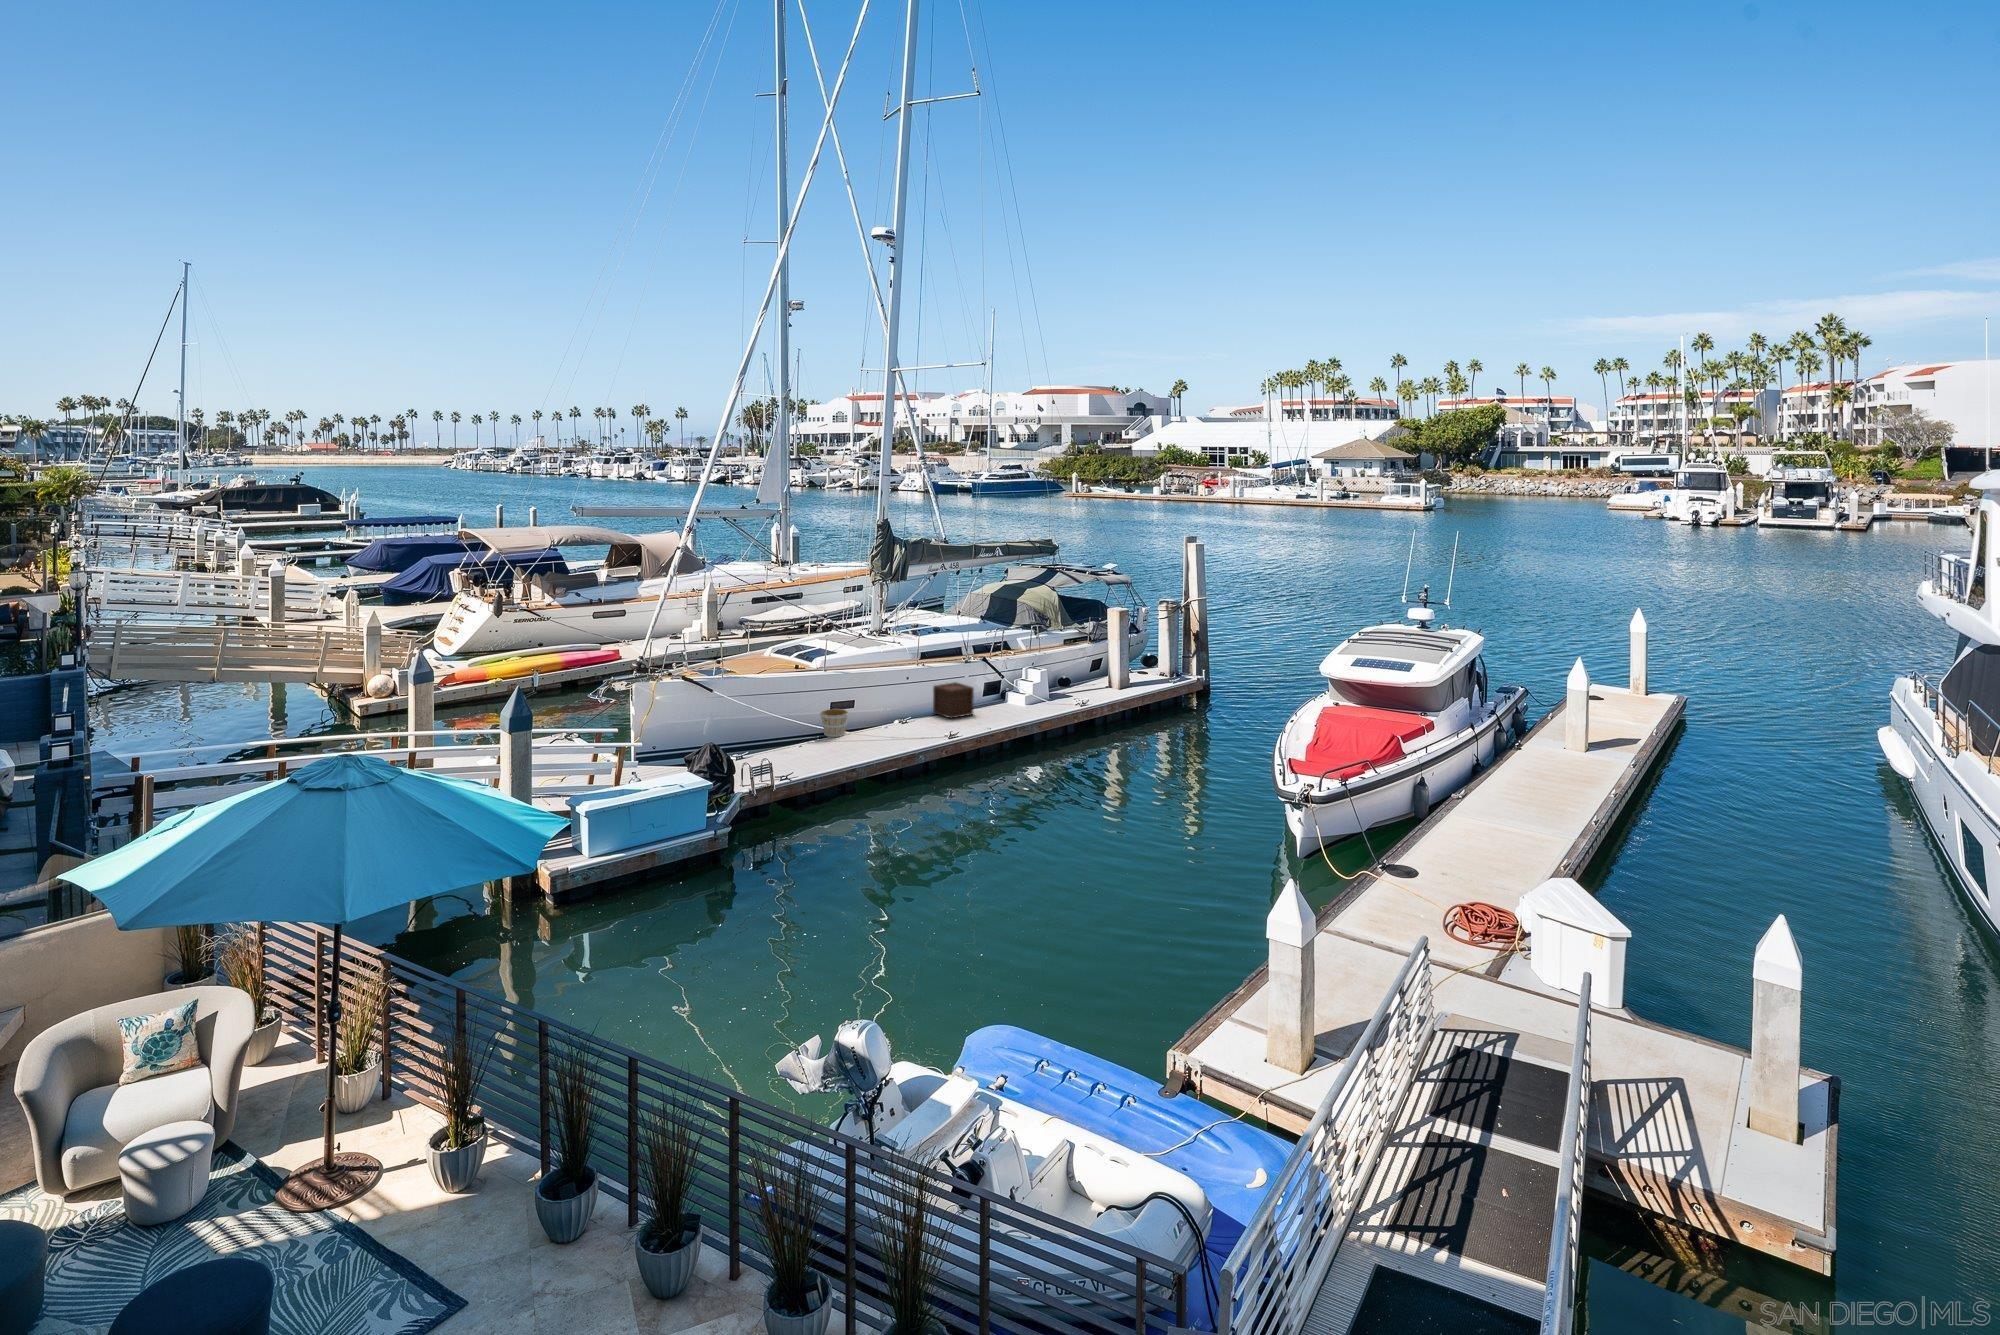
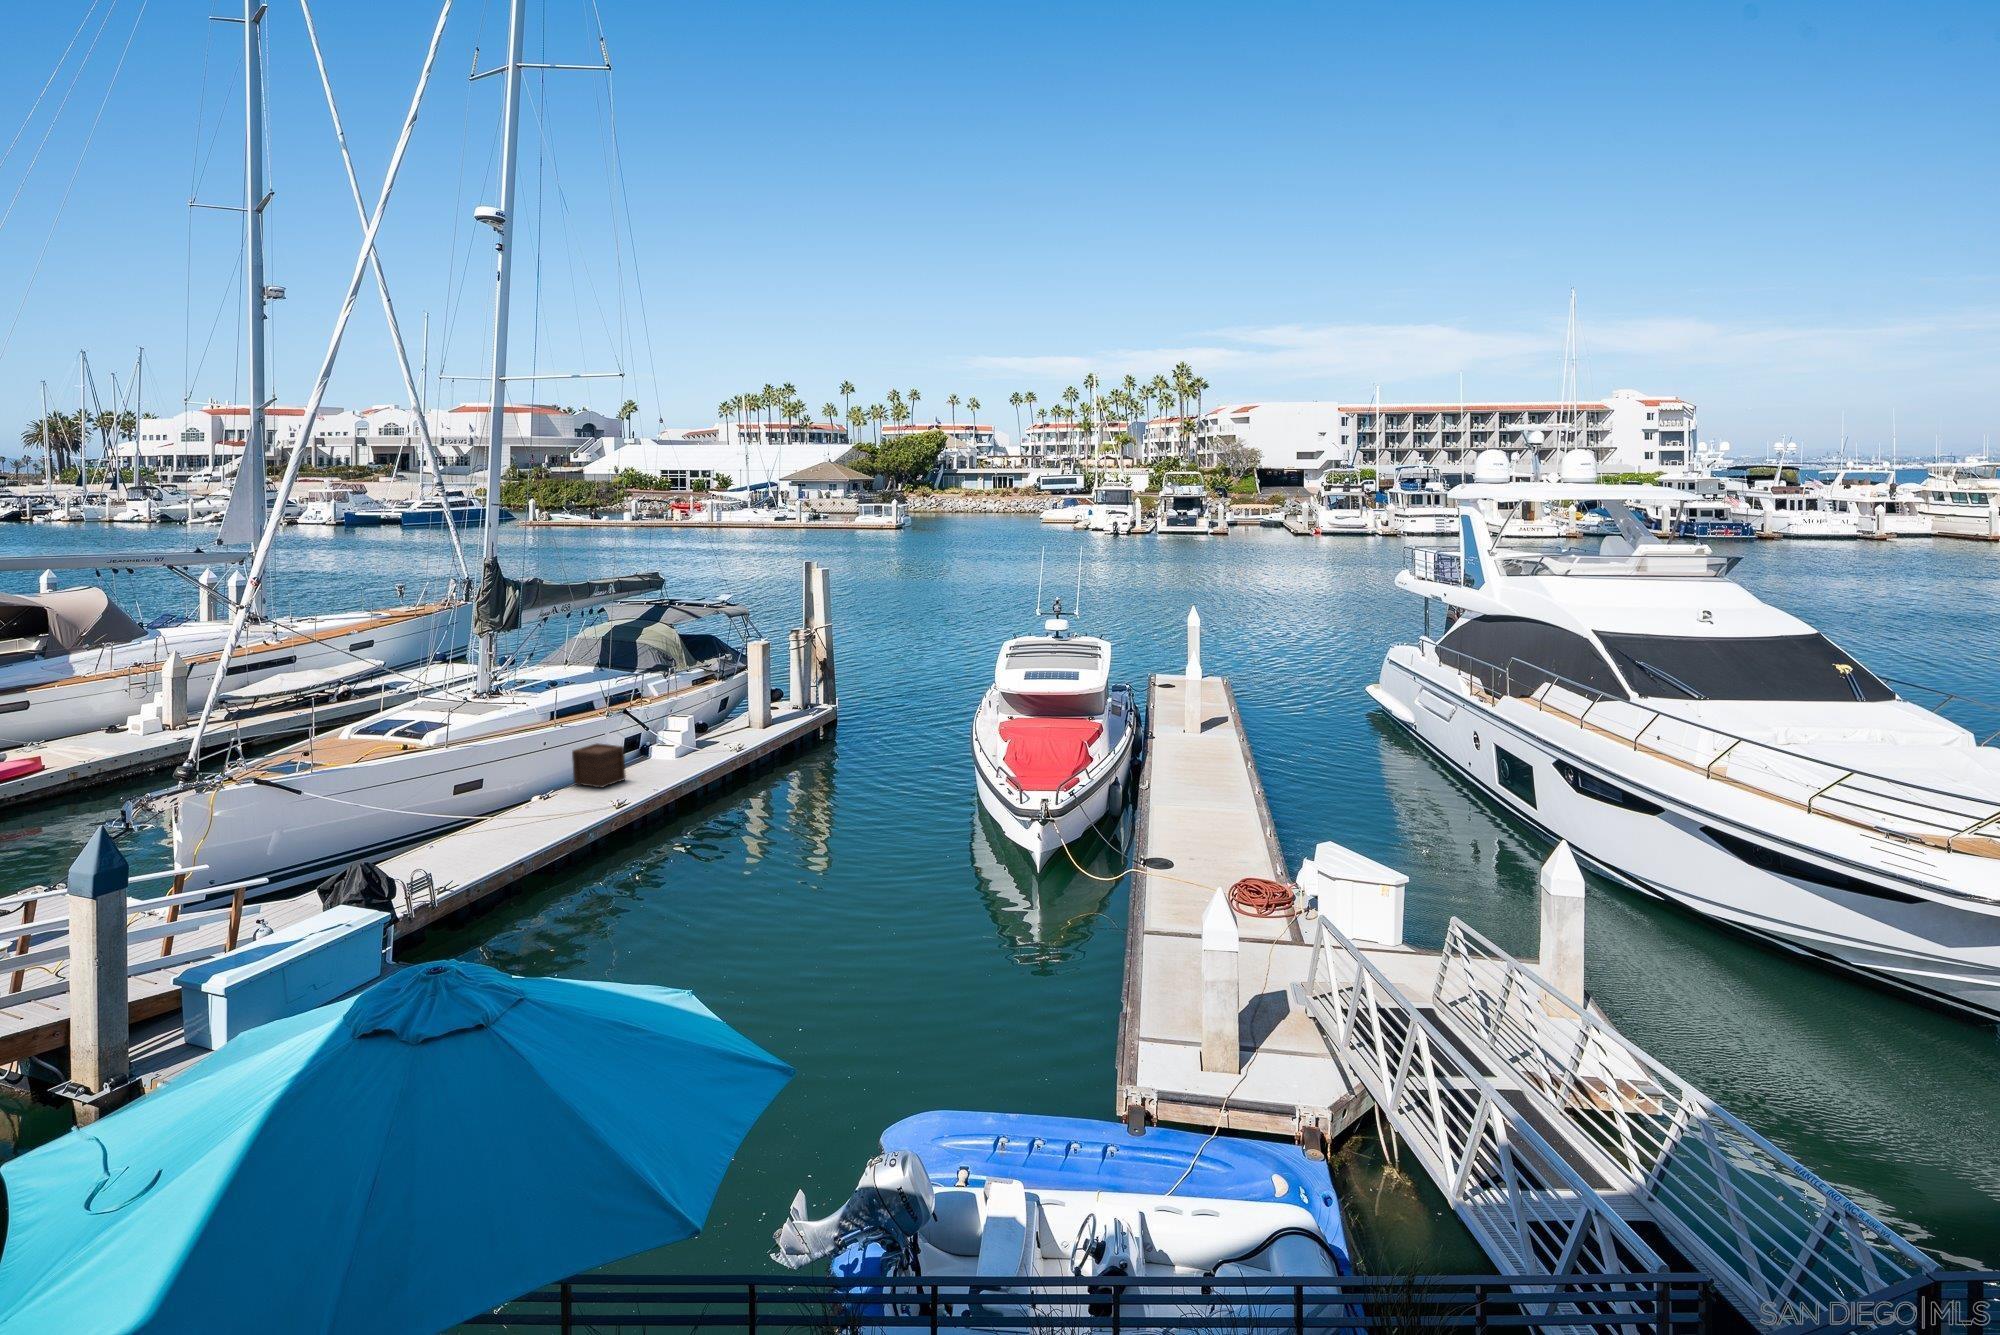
wooden bucket: present [820,709,848,737] -> none [445,794,483,832]

